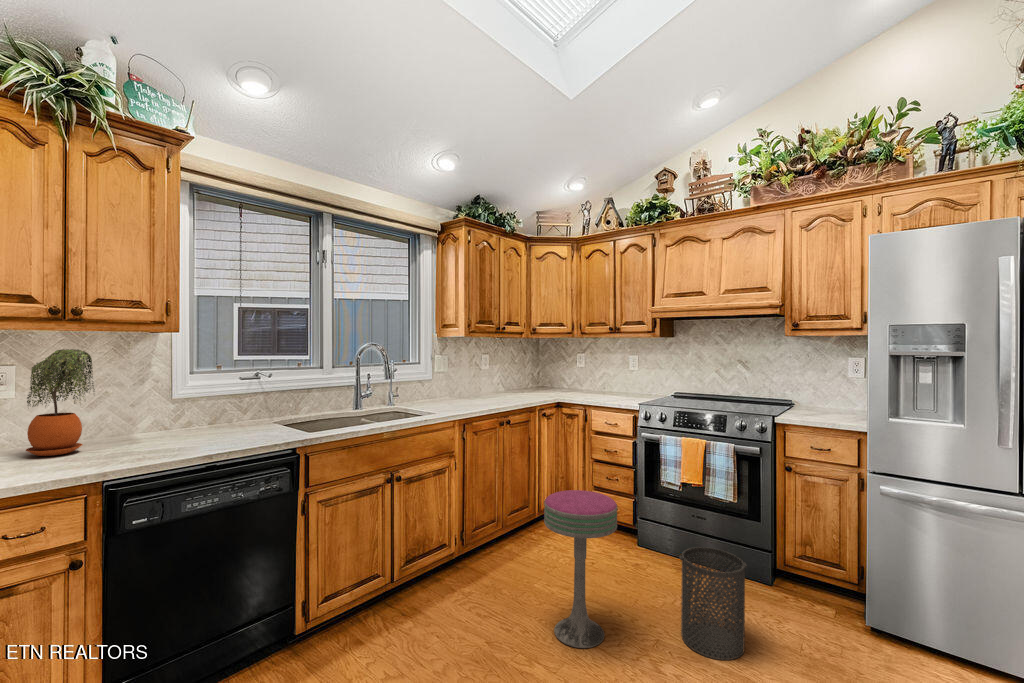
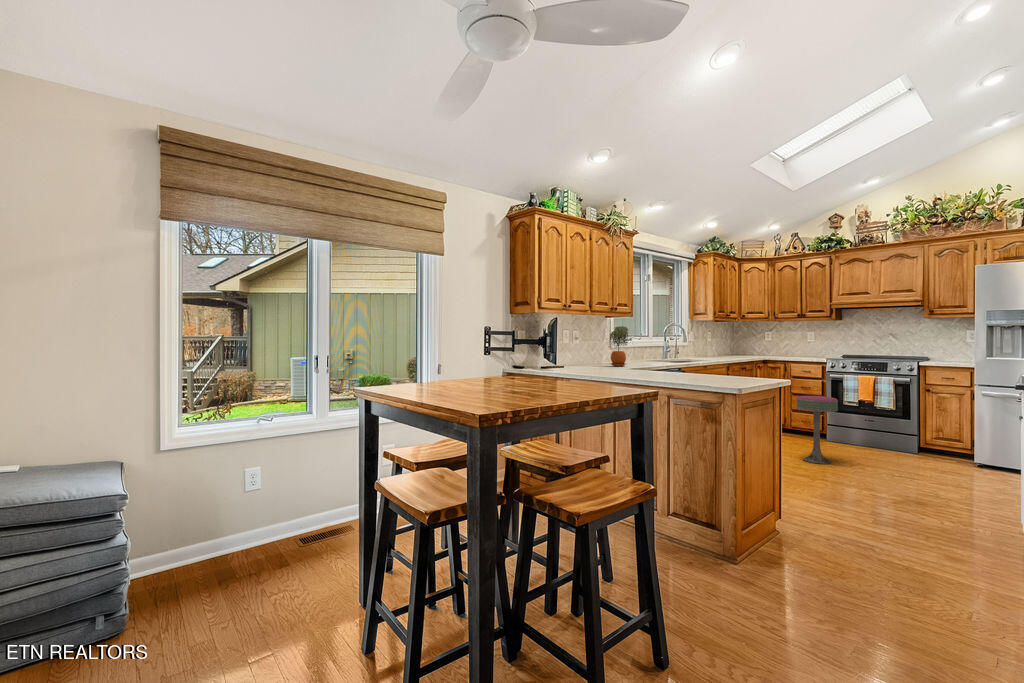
trash can: present [680,547,747,660] -> none [870,423,908,468]

